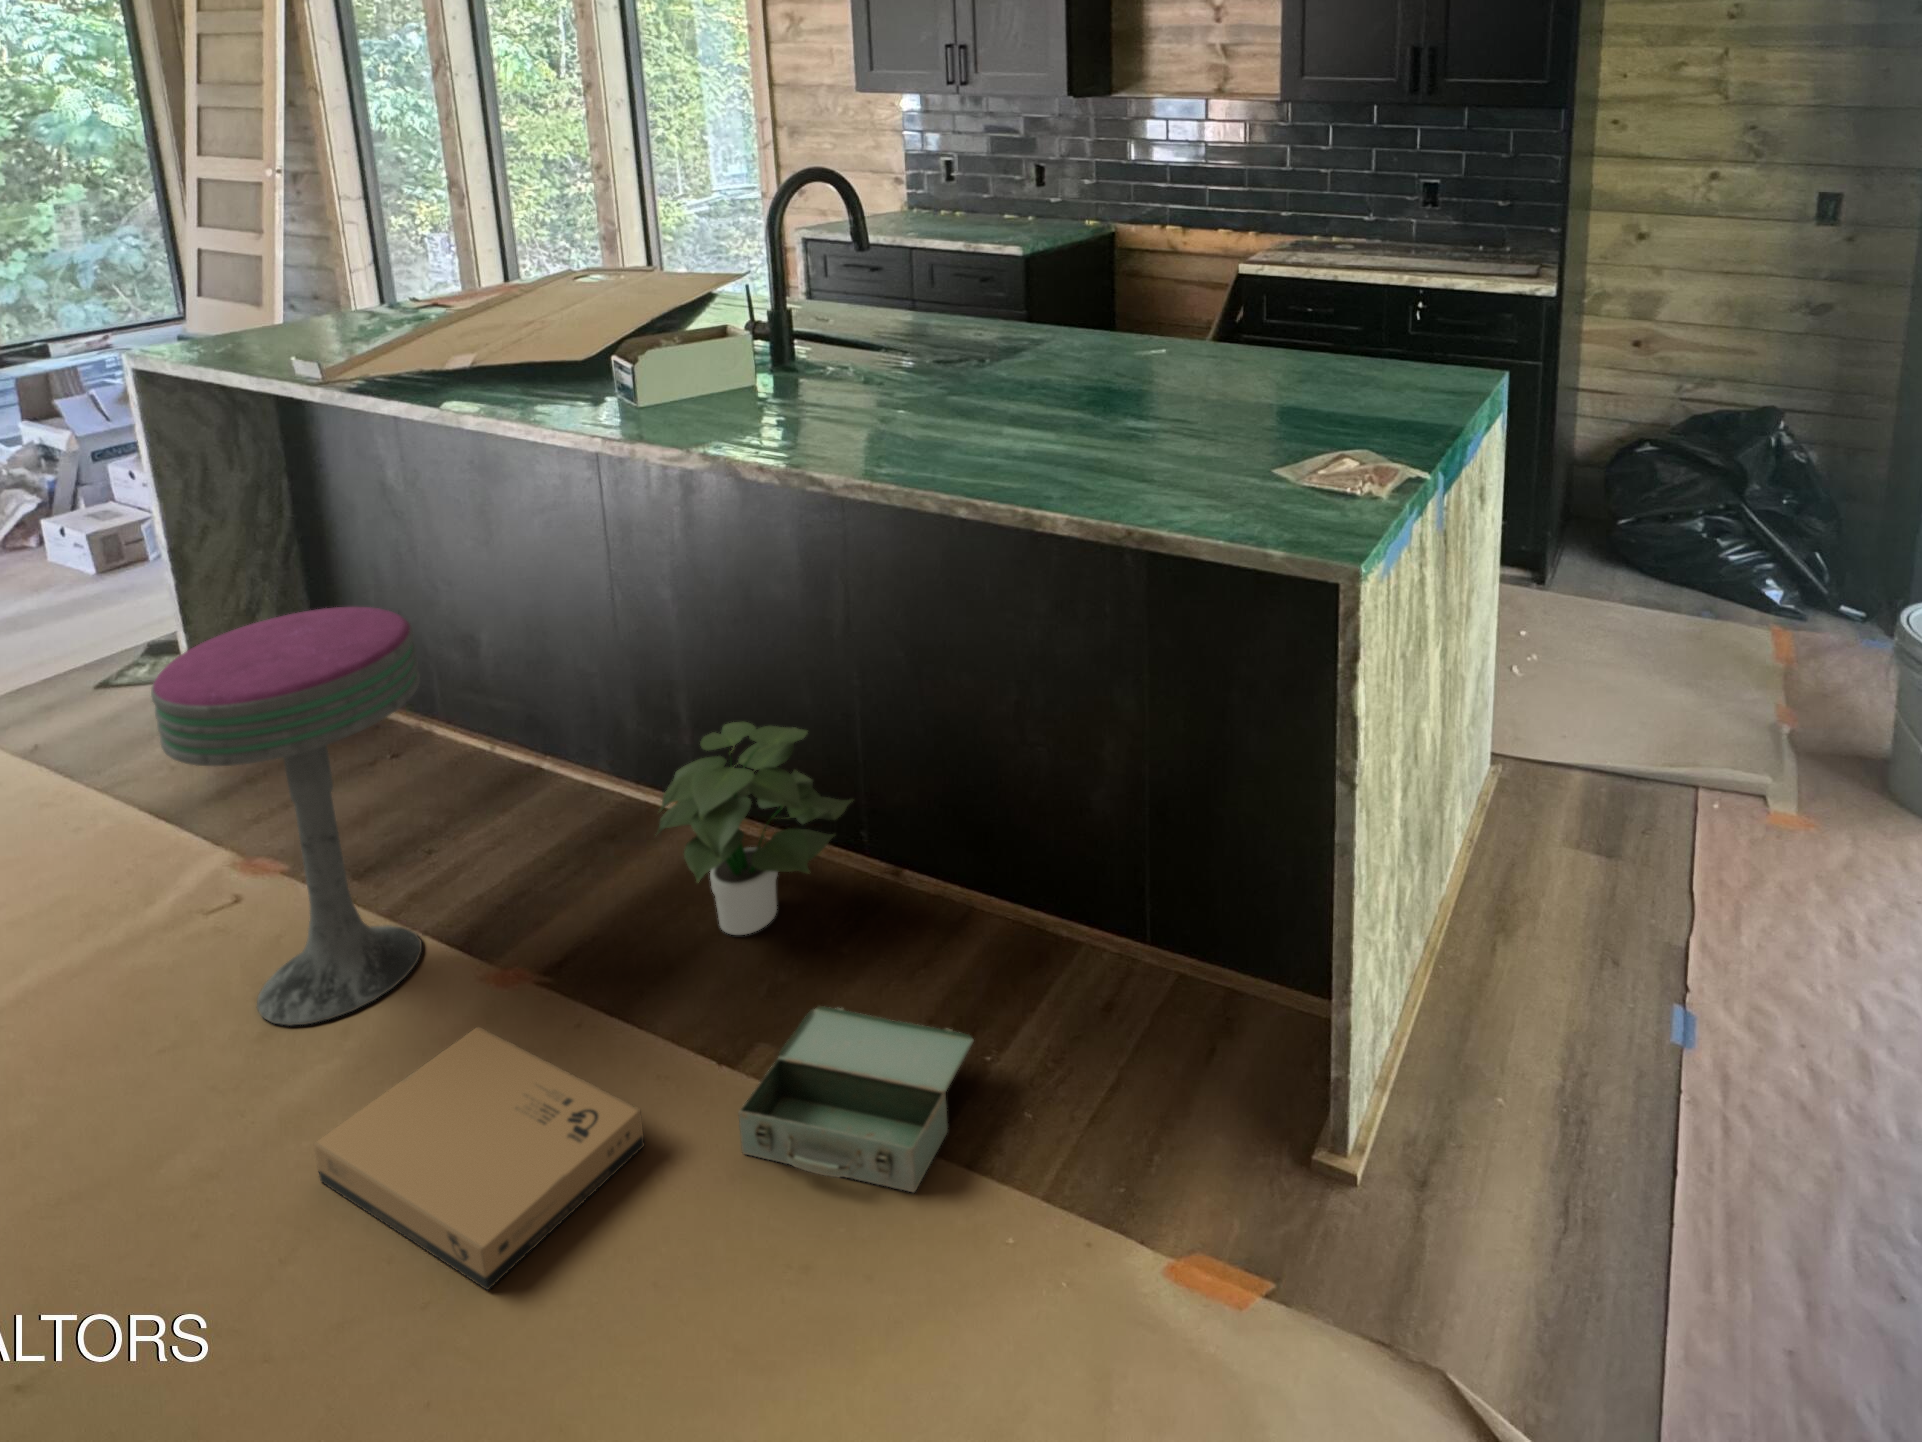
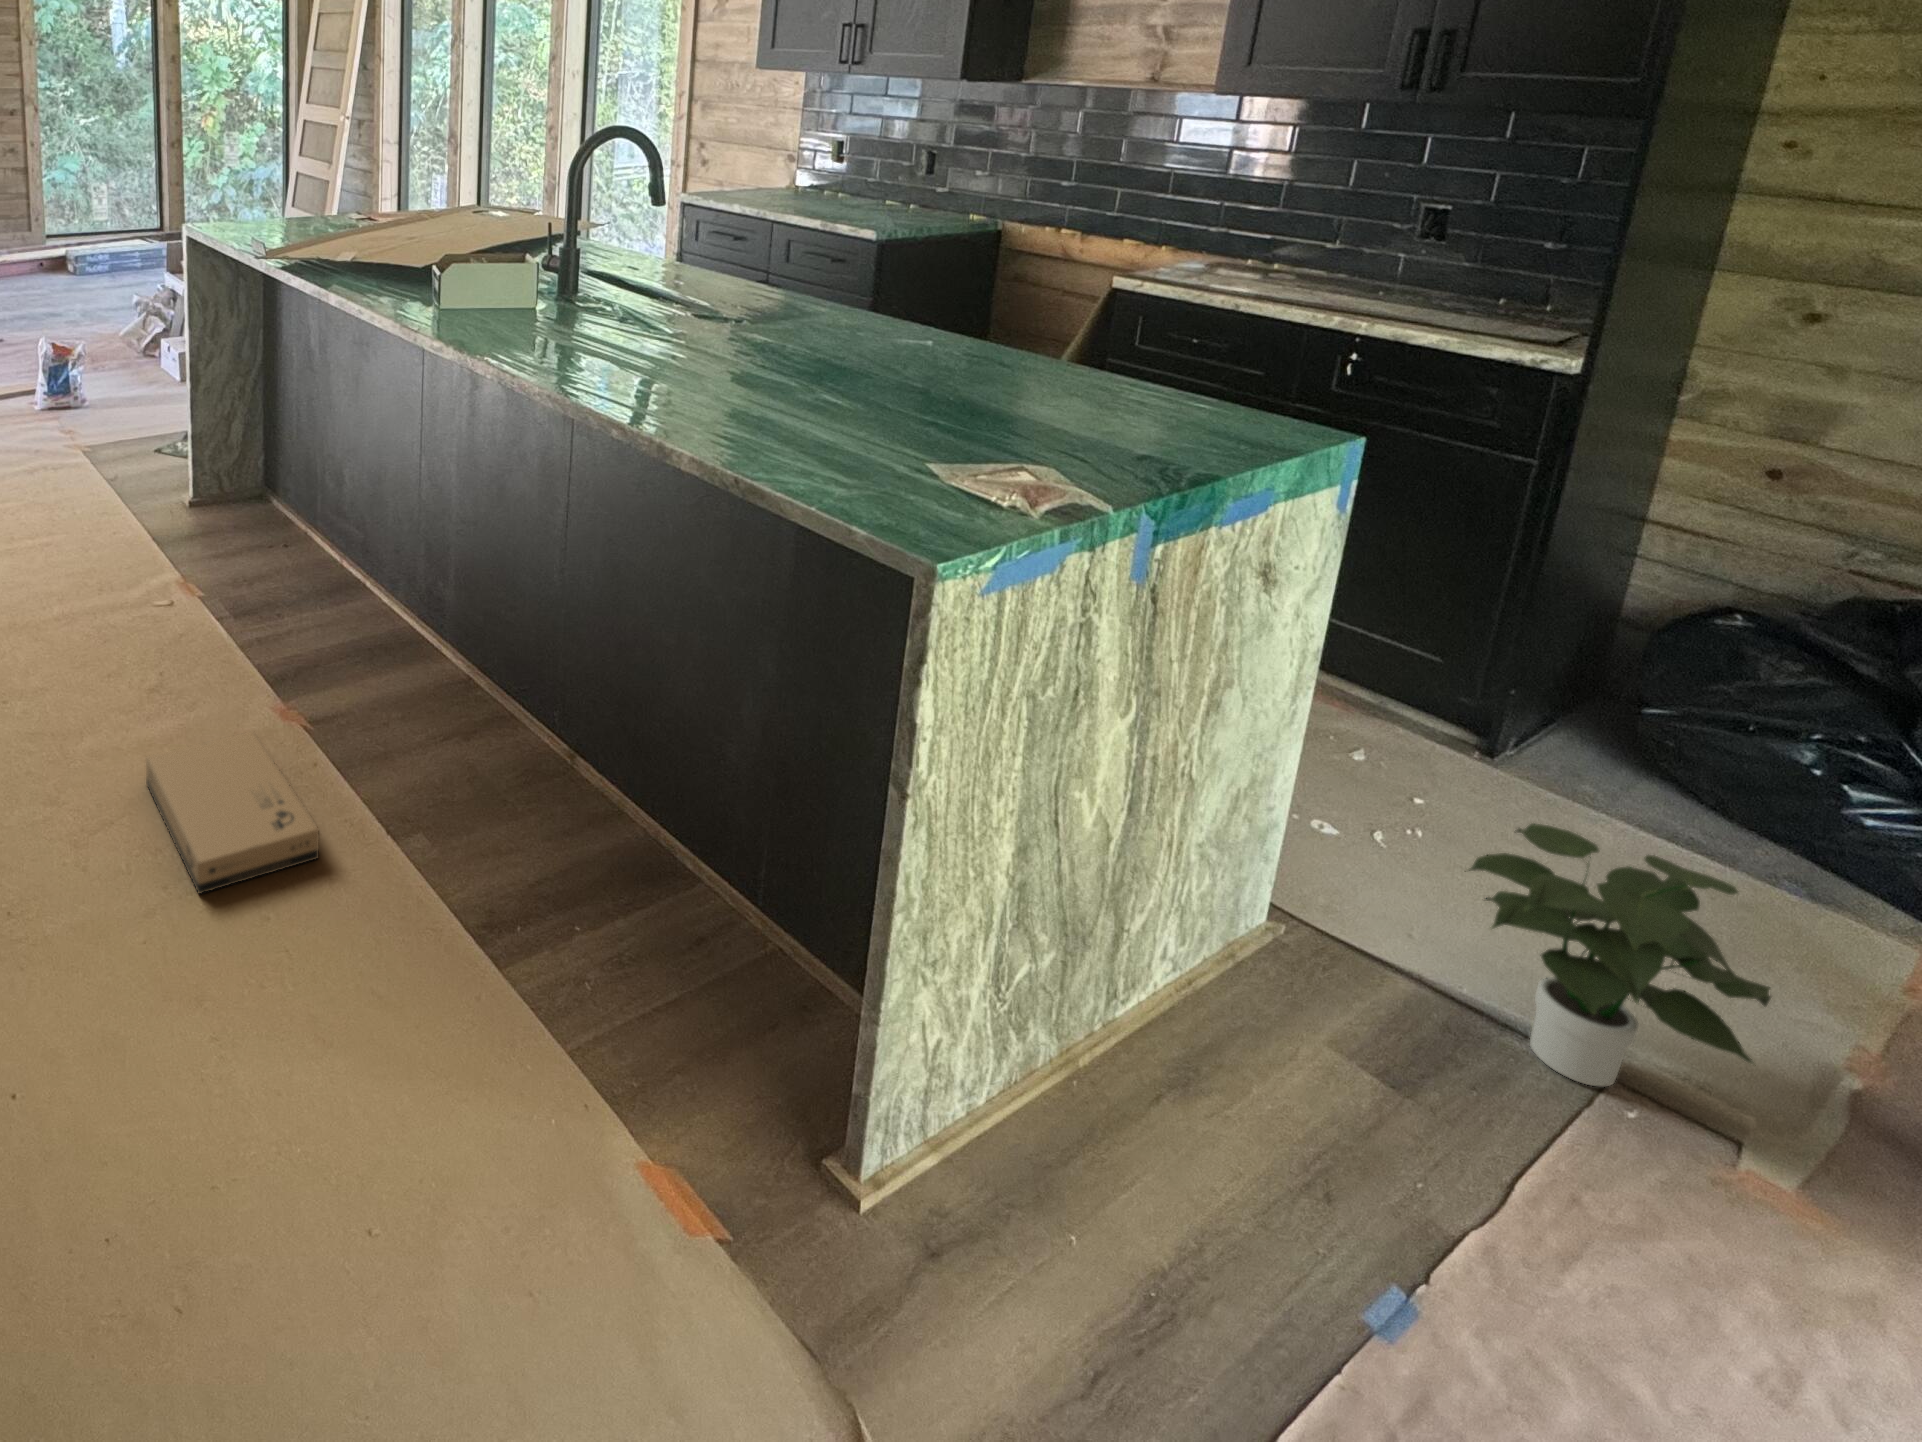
bar stool: present [151,607,422,1026] -> none [128,411,275,694]
potted plant: present [658,722,852,935] -> present [1469,824,1771,1086]
toolbox: present [738,1006,974,1192] -> none [374,819,562,988]

